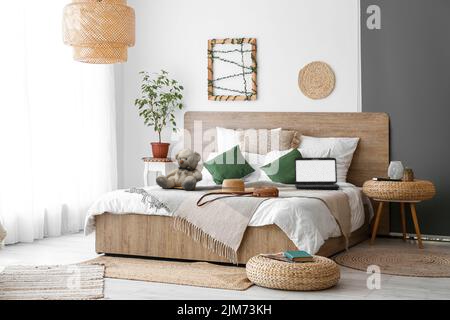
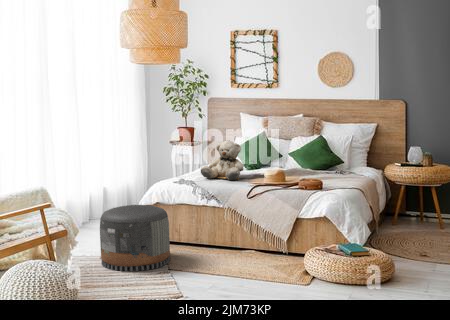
laptop: present [294,157,339,189] -> none [323,145,368,176]
pouf: none [36,209,110,276] -> present [100,205,170,271]

